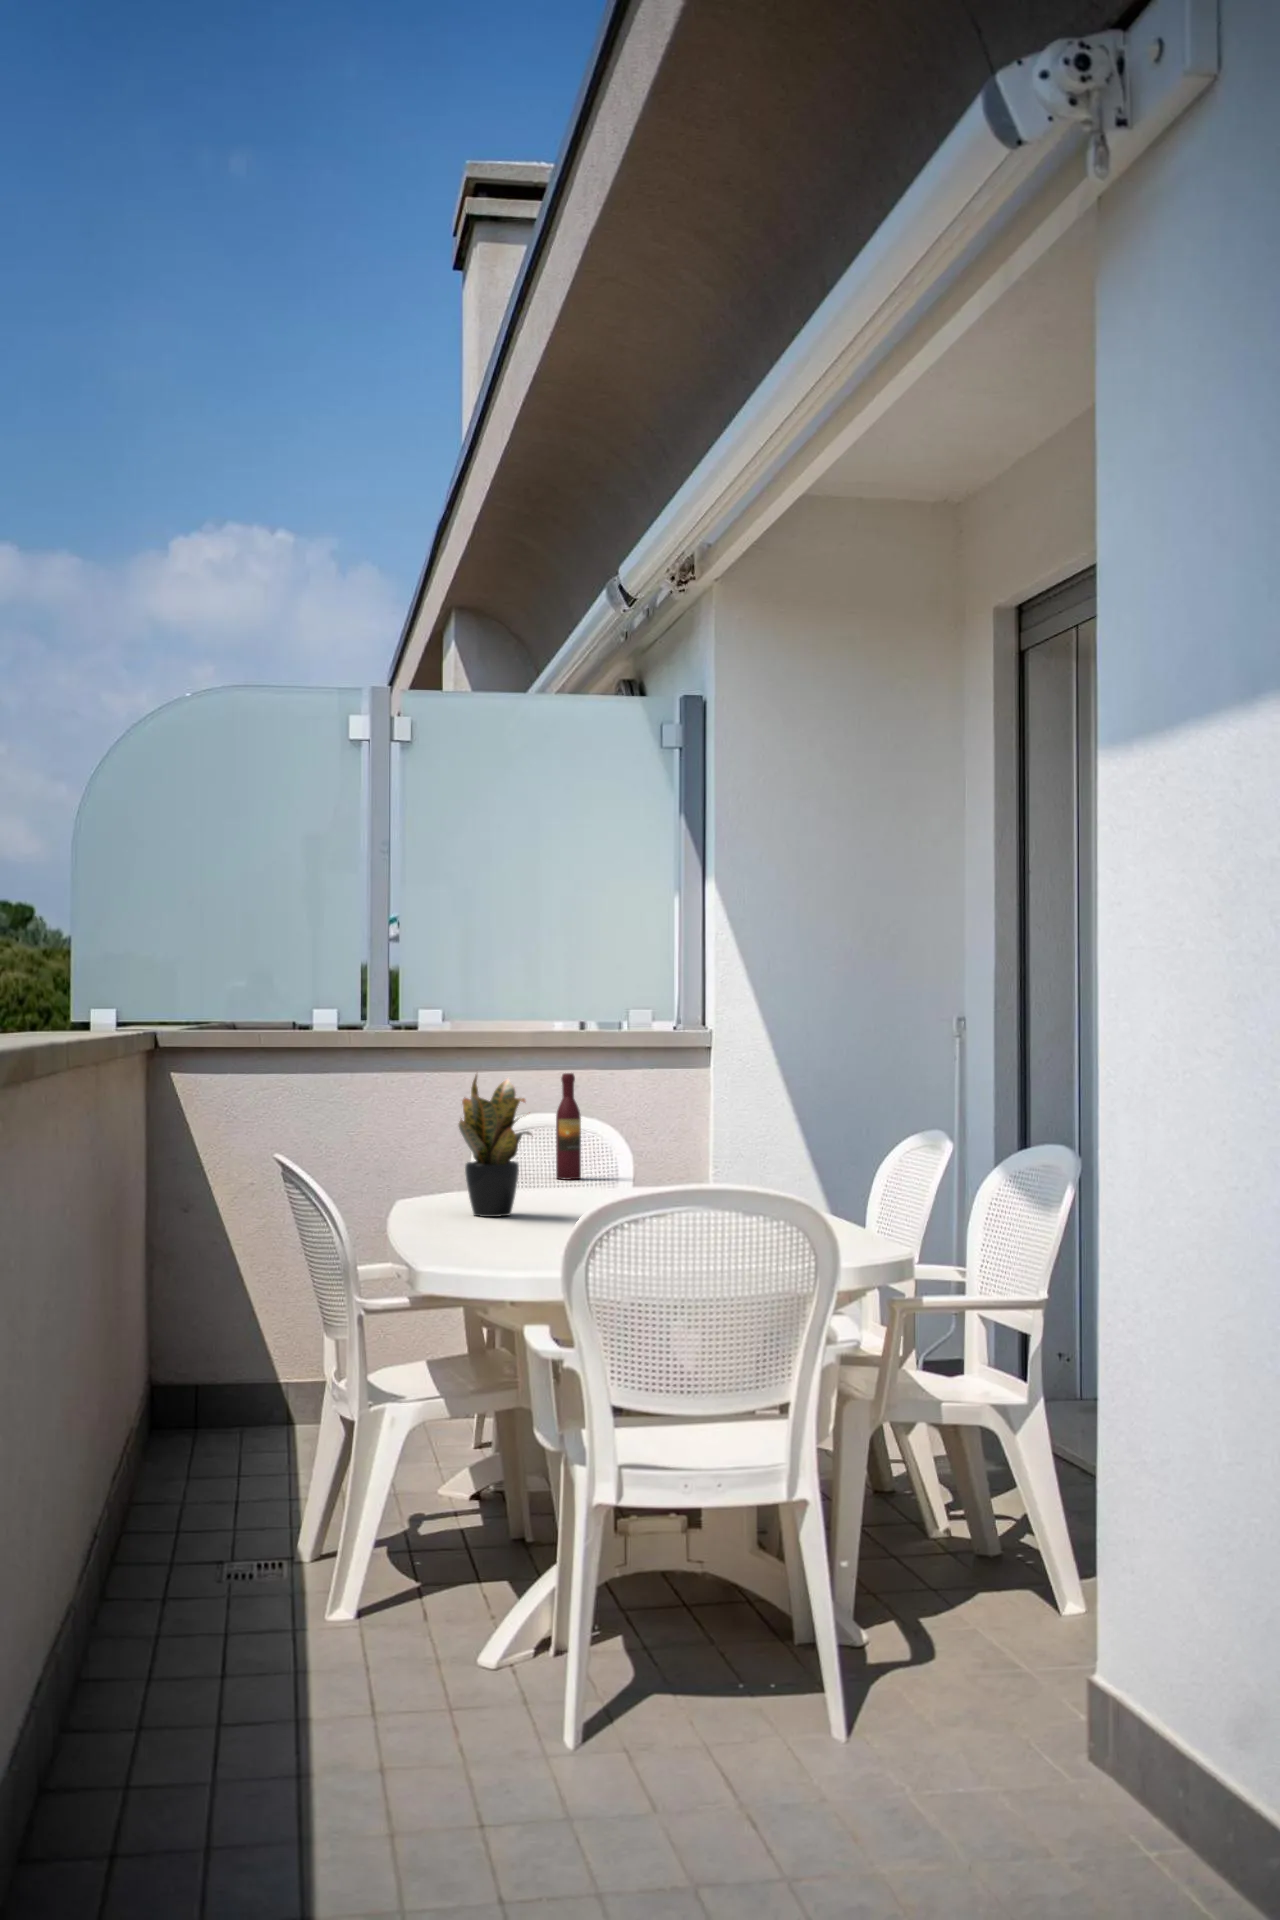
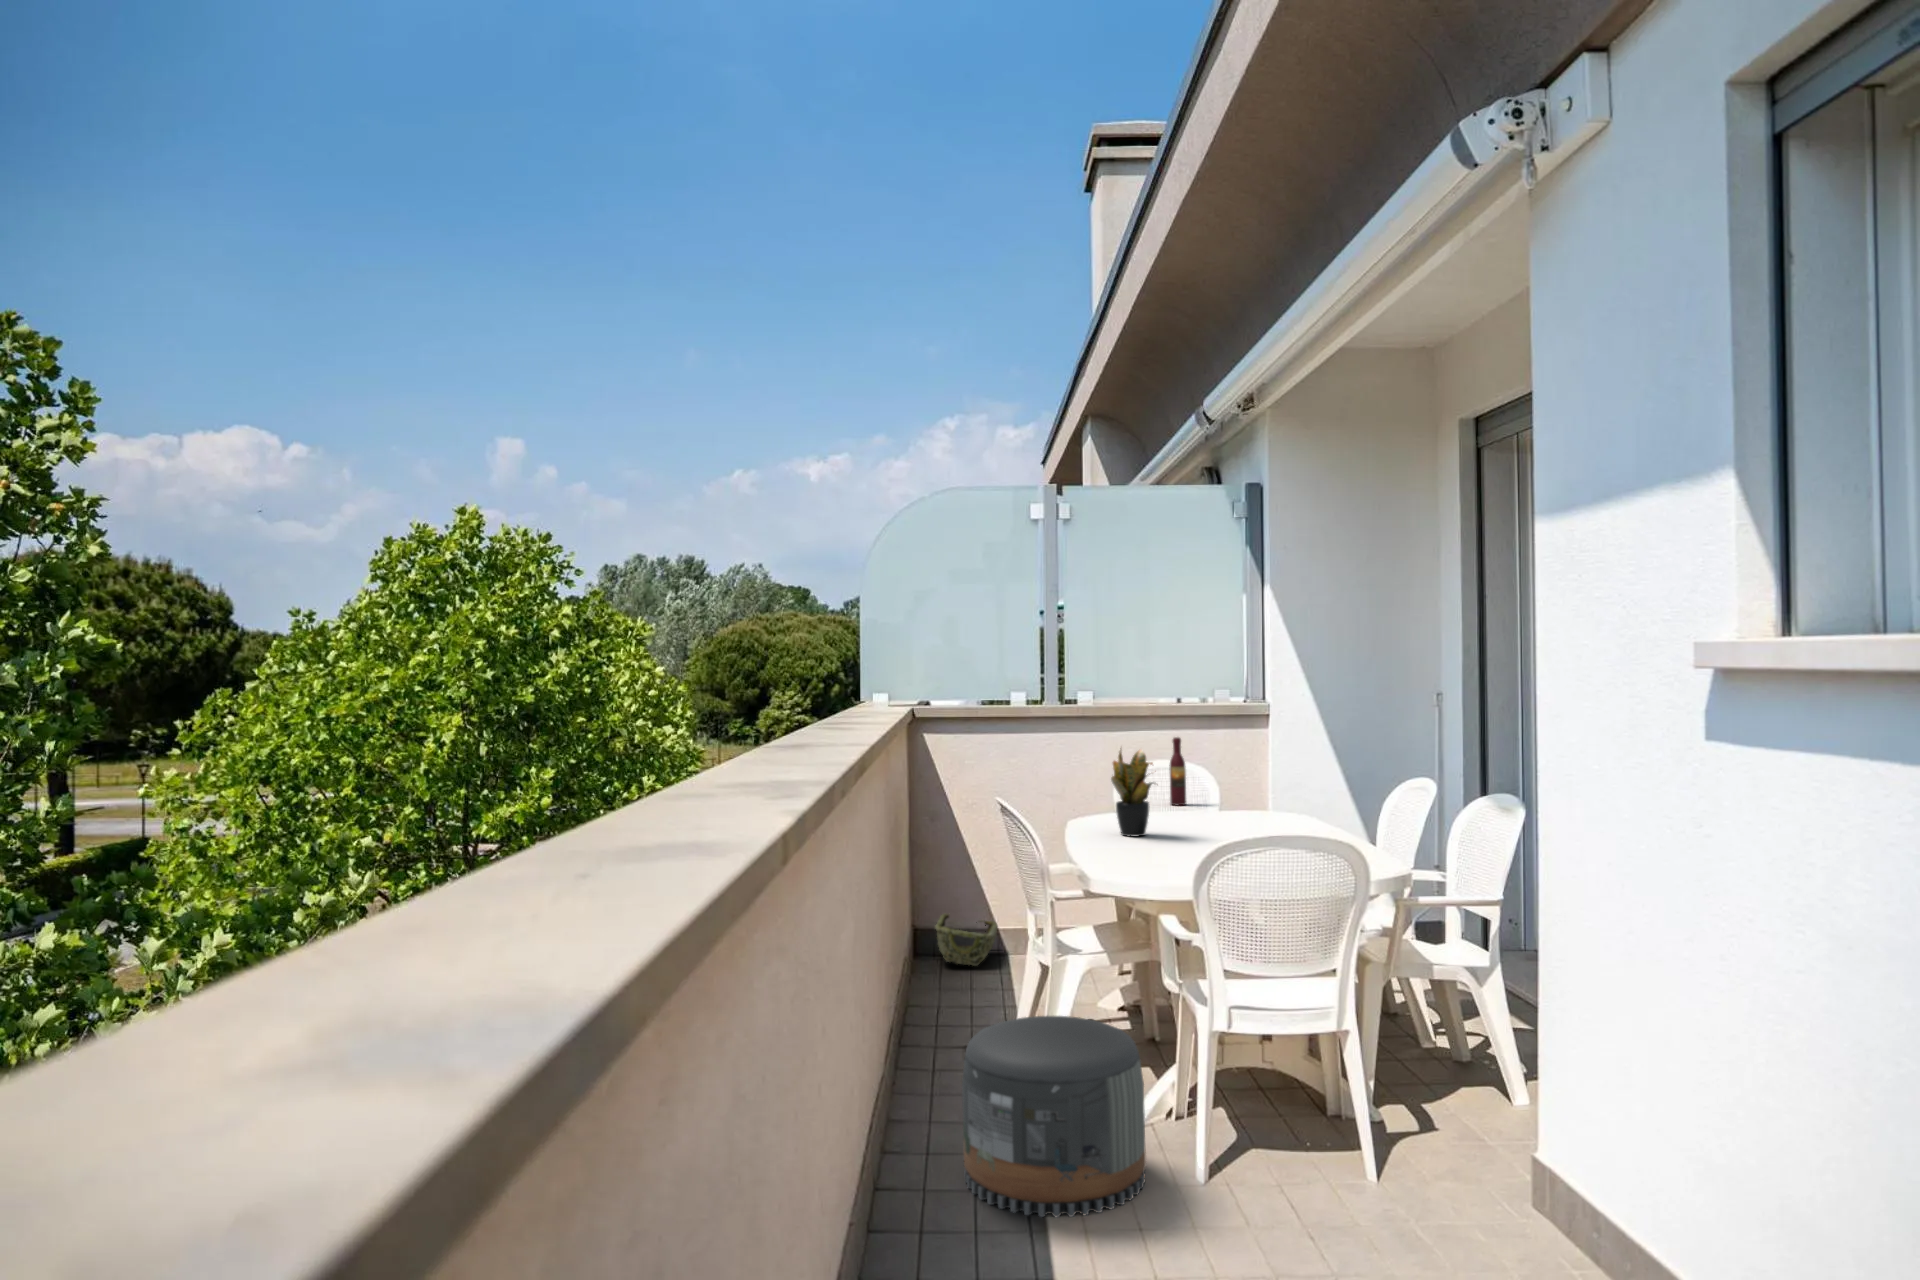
woven basket: none [174,1363,278,1446] -> present [935,913,997,966]
pouf: none [186,1496,490,1823] -> present [962,1016,1146,1217]

